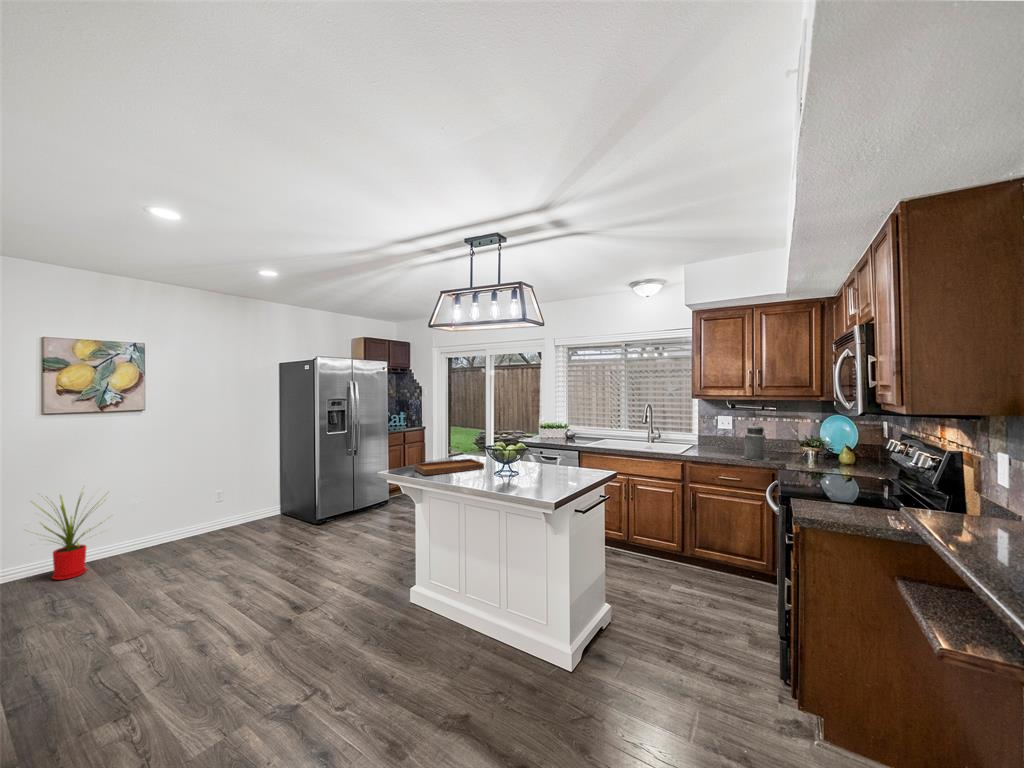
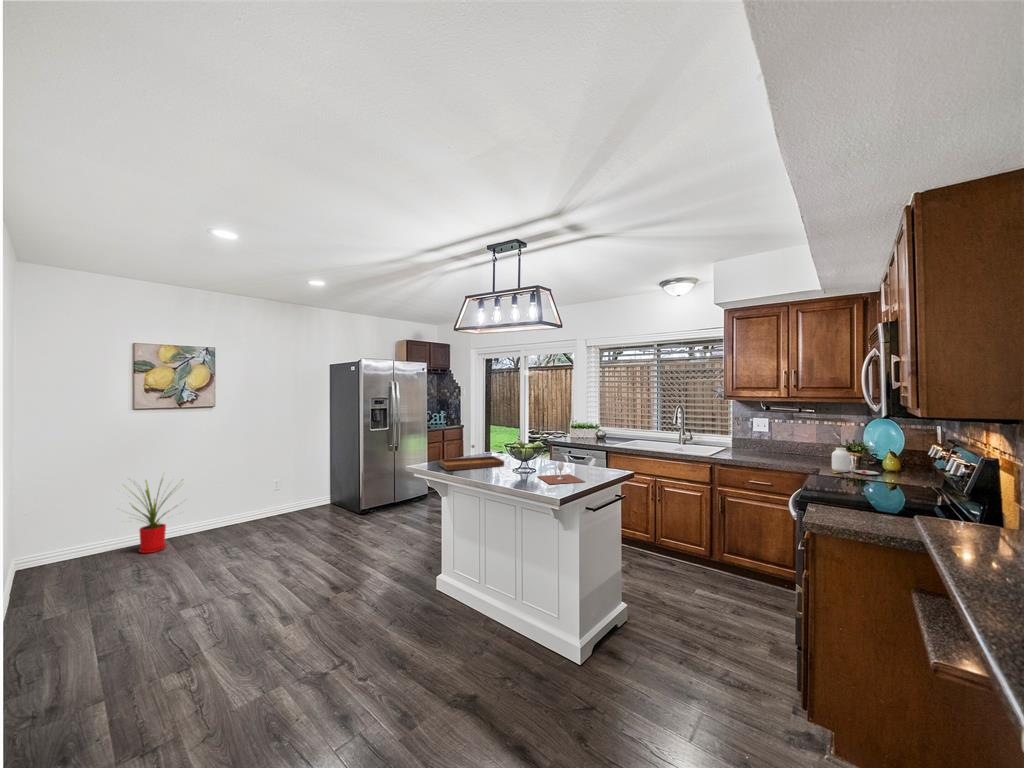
canister: present [742,424,770,461] -> none [773,425,805,465]
jar: none [797,443,842,468] -> present [832,447,879,475]
wine glass: none [522,463,574,487] -> present [537,462,585,484]

